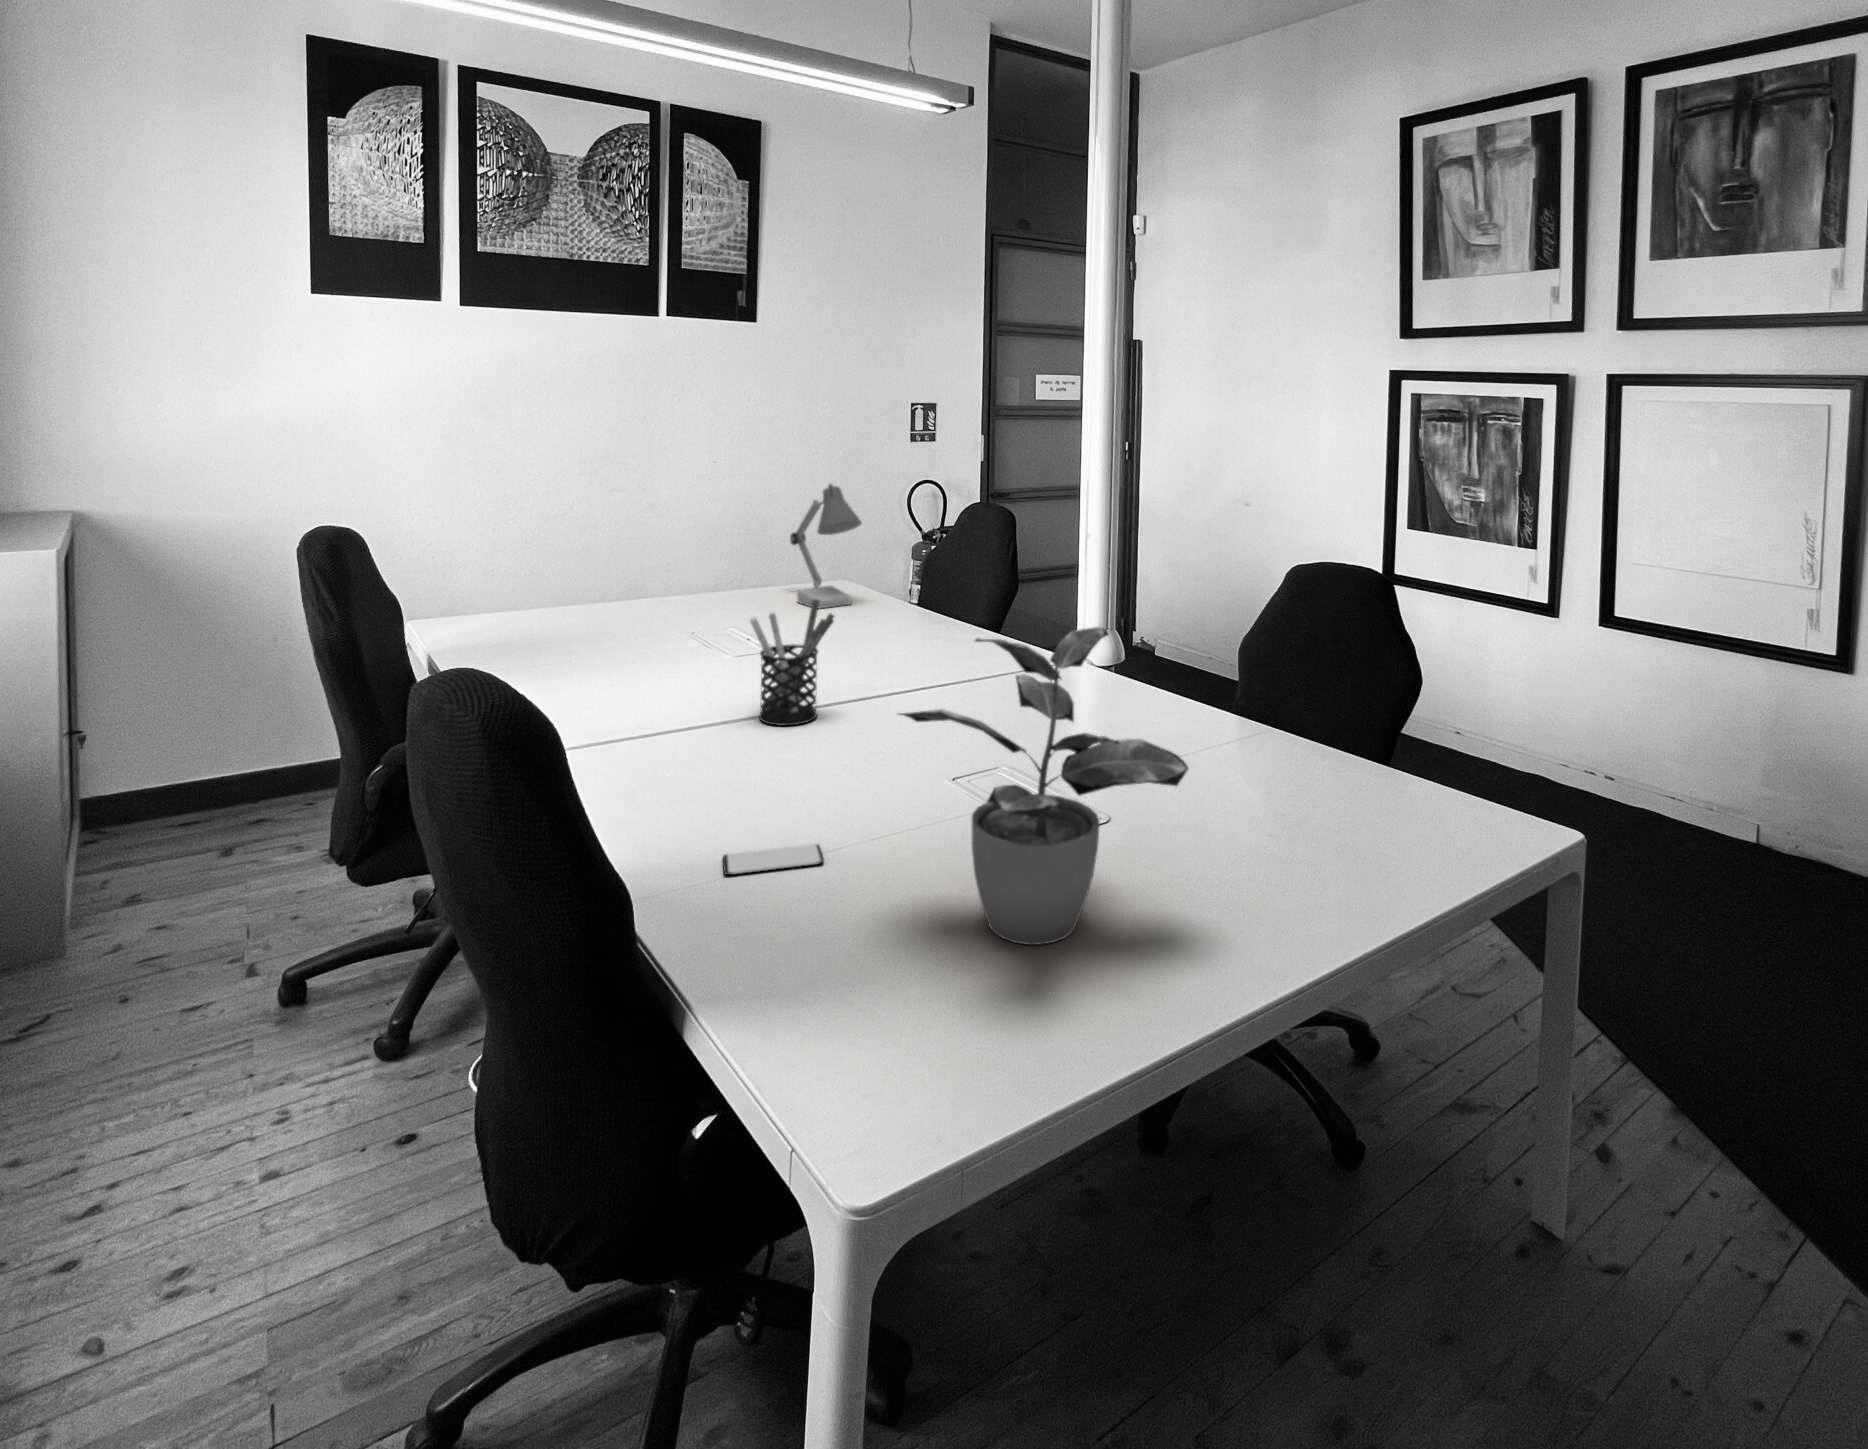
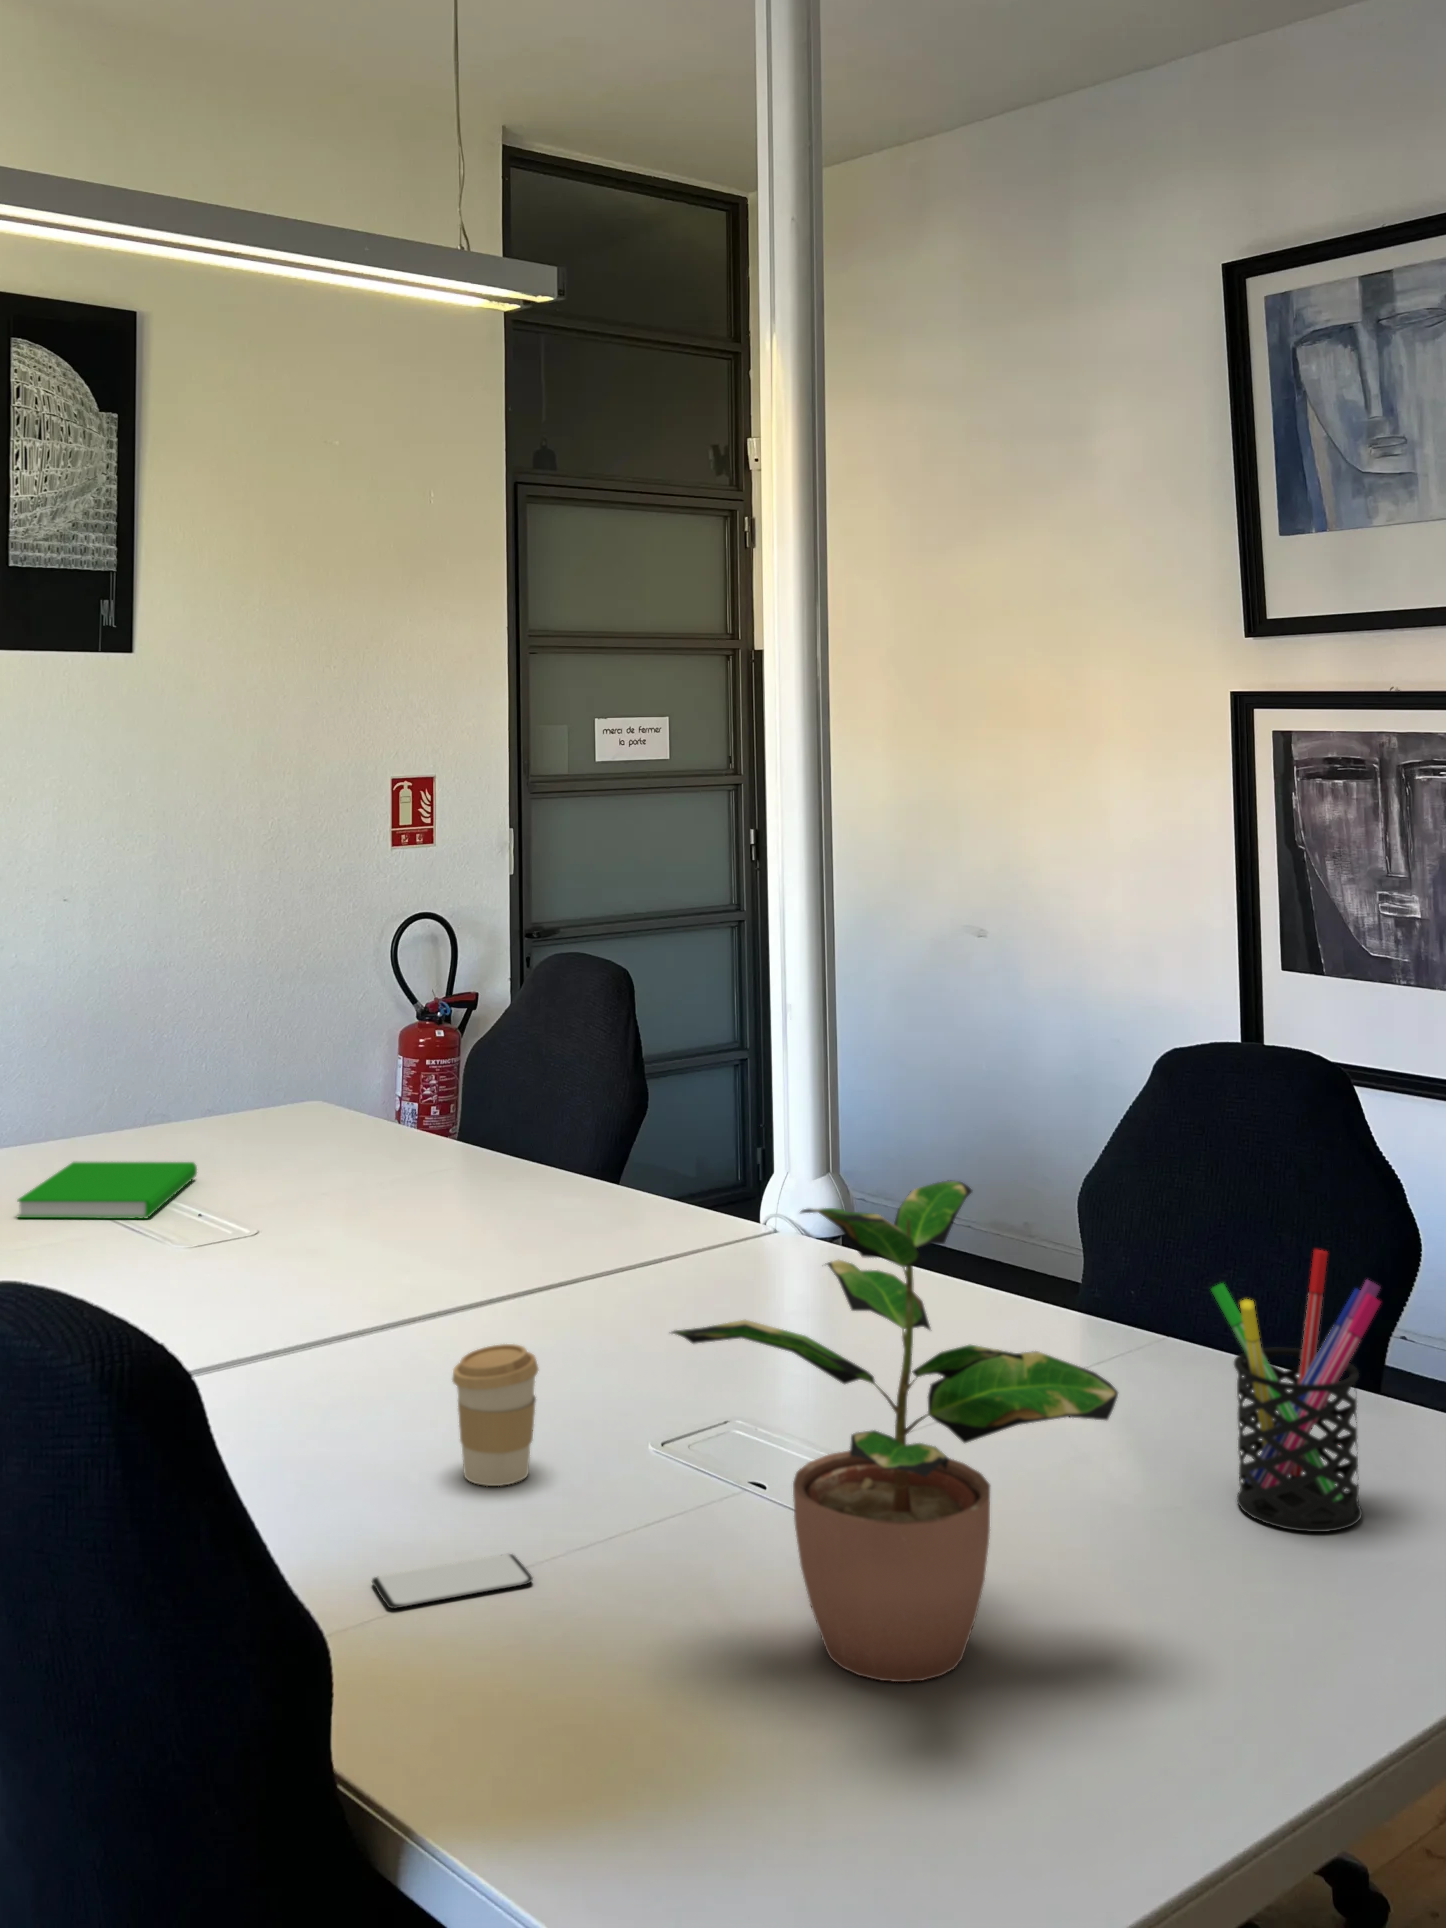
desk lamp: present [790,484,862,608] -> none [239,940,375,1163]
pen holder: present [750,599,834,726] -> present [1211,1250,1381,1532]
book: none [639,601,753,634] -> present [18,1162,197,1219]
coffee cup: none [809,716,864,800] -> present [453,1344,538,1486]

